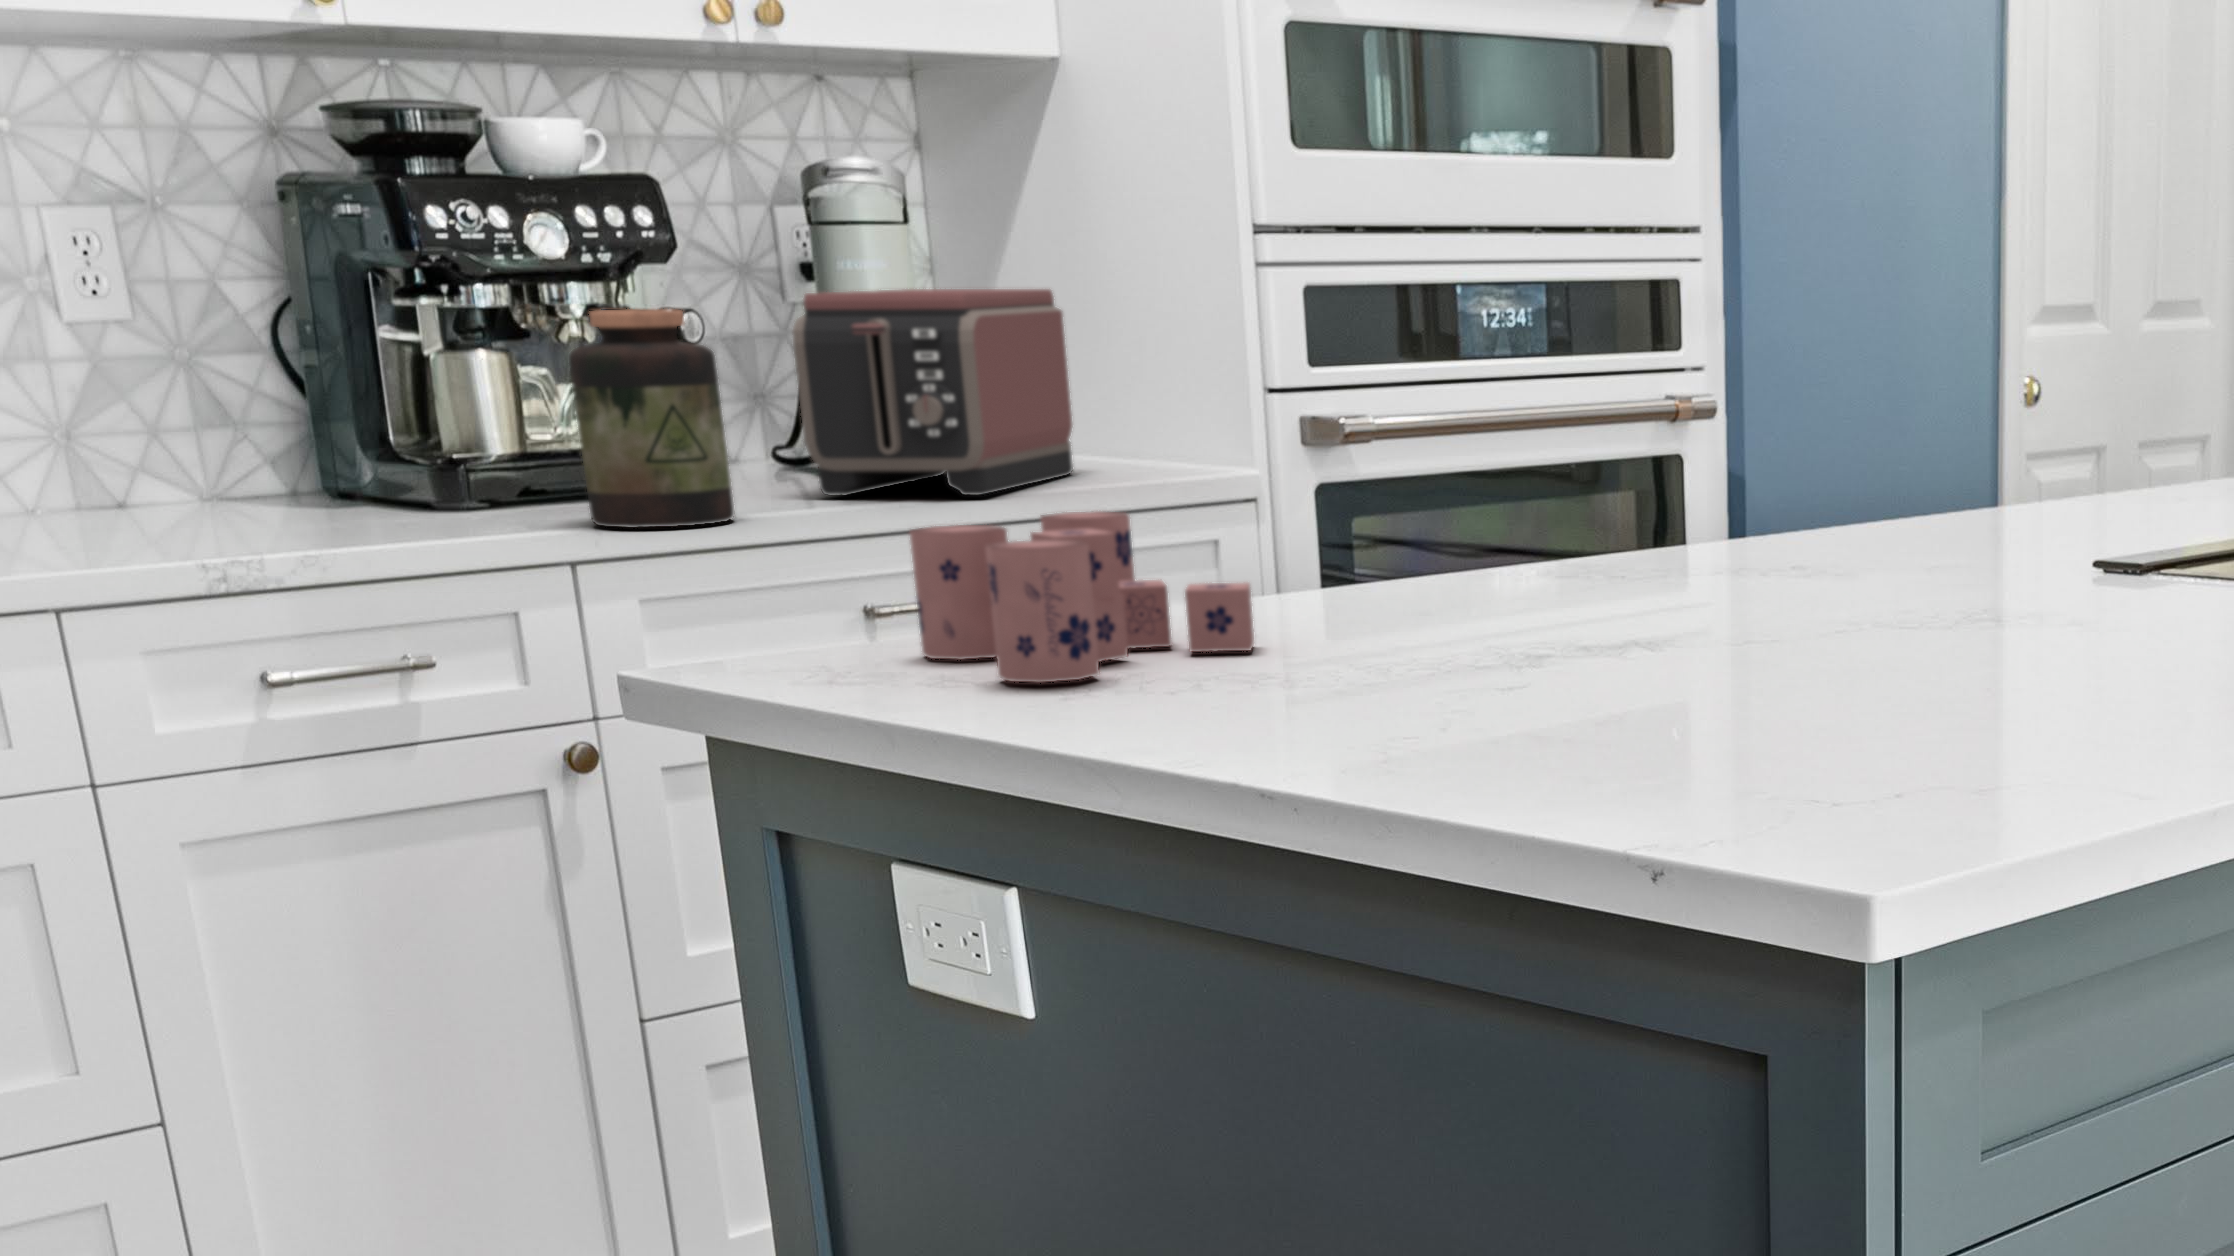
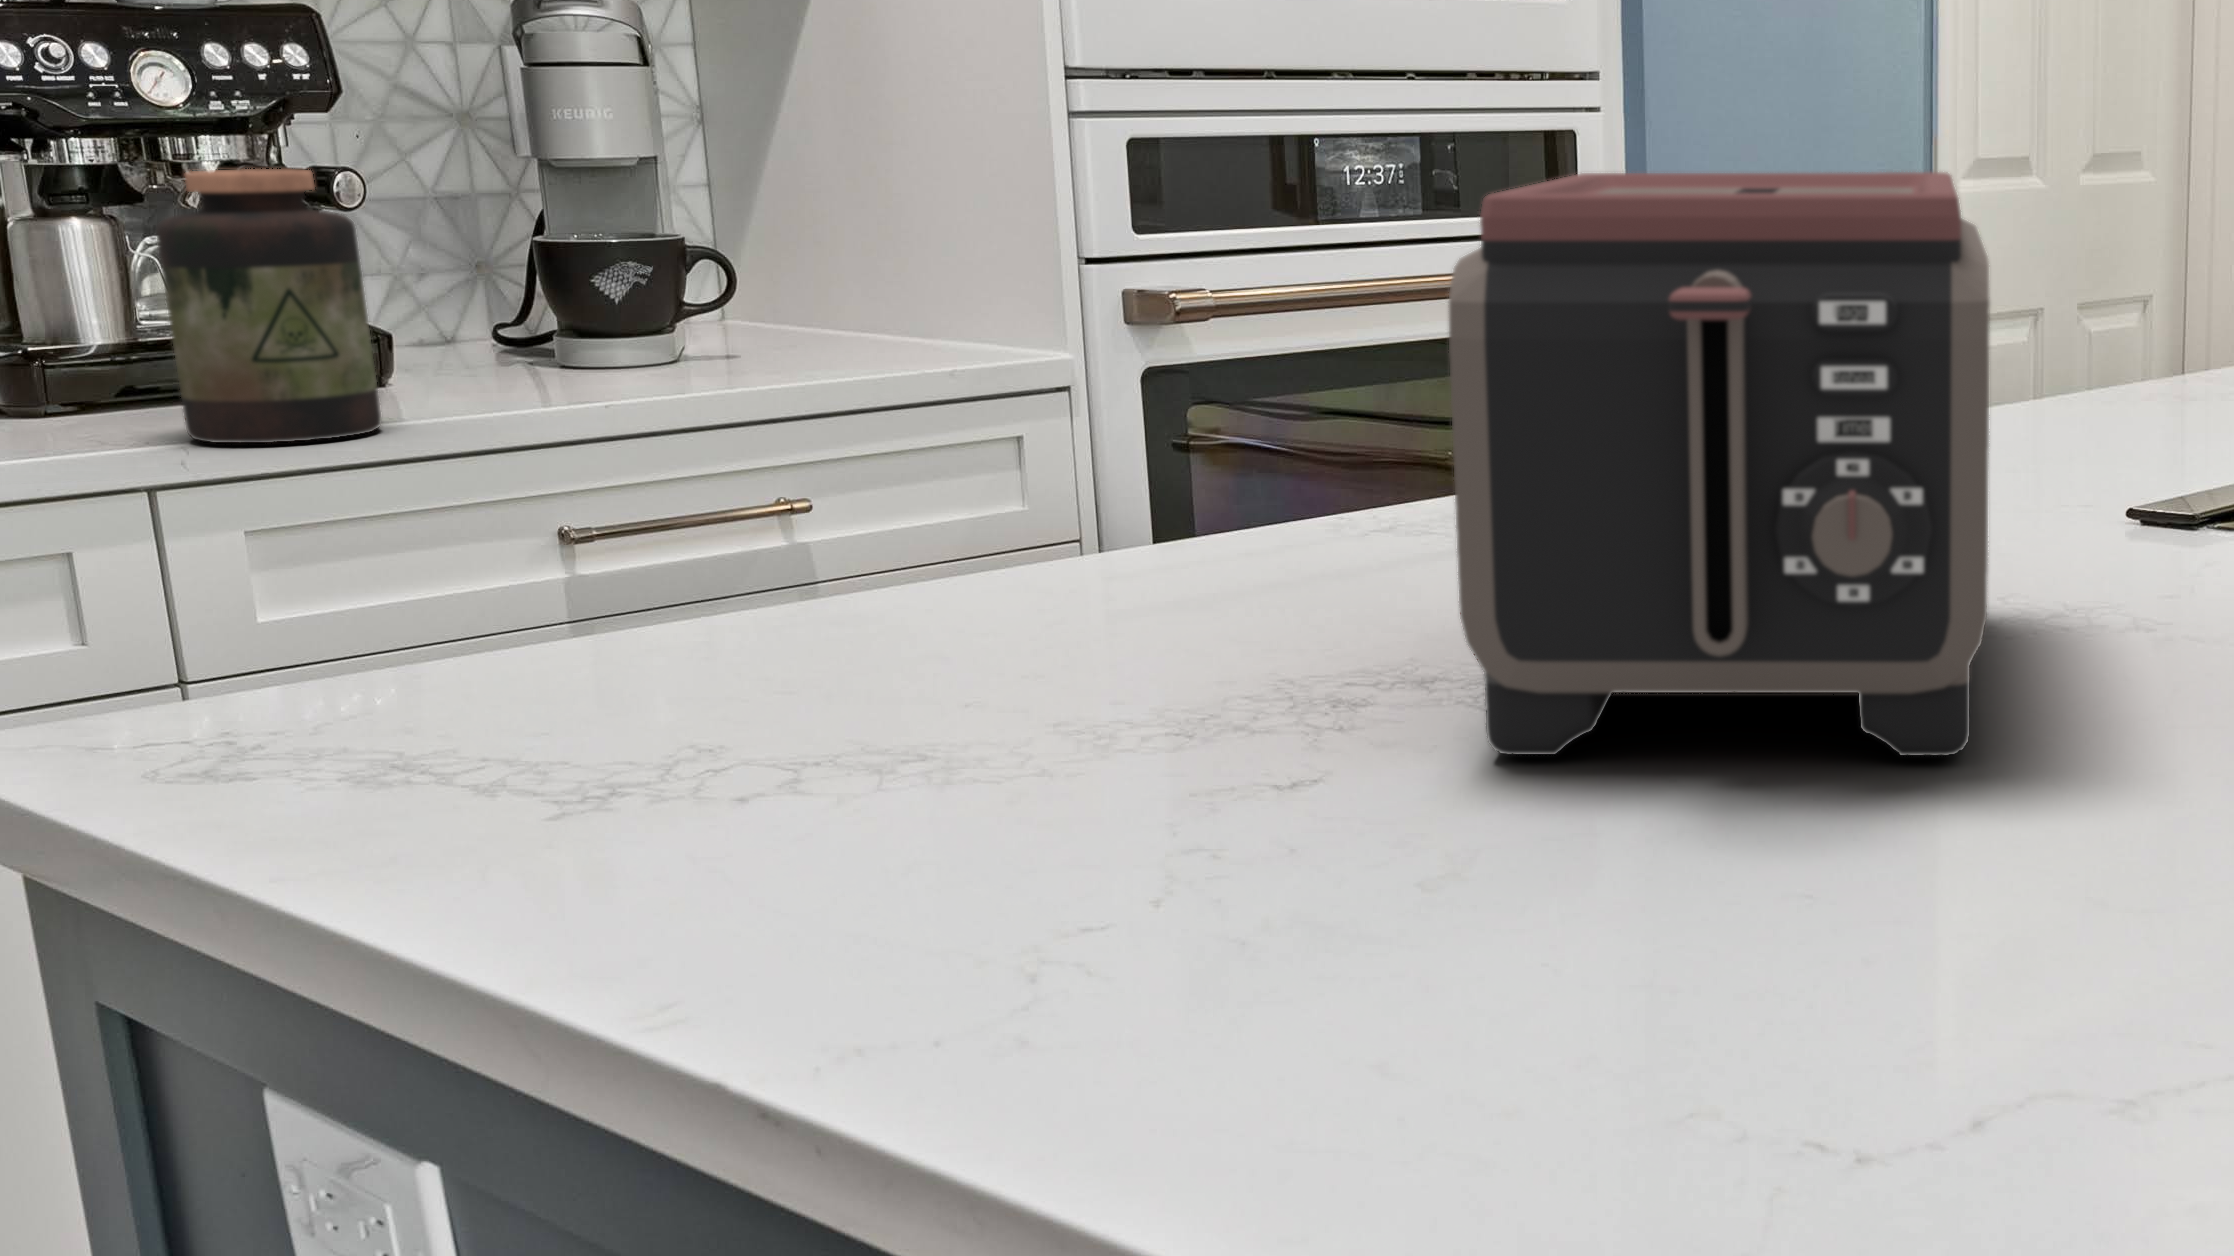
toaster: present [792,289,1073,495] -> present [1448,172,1990,756]
candle: present [910,511,1254,683] -> none [347,488,918,806]

